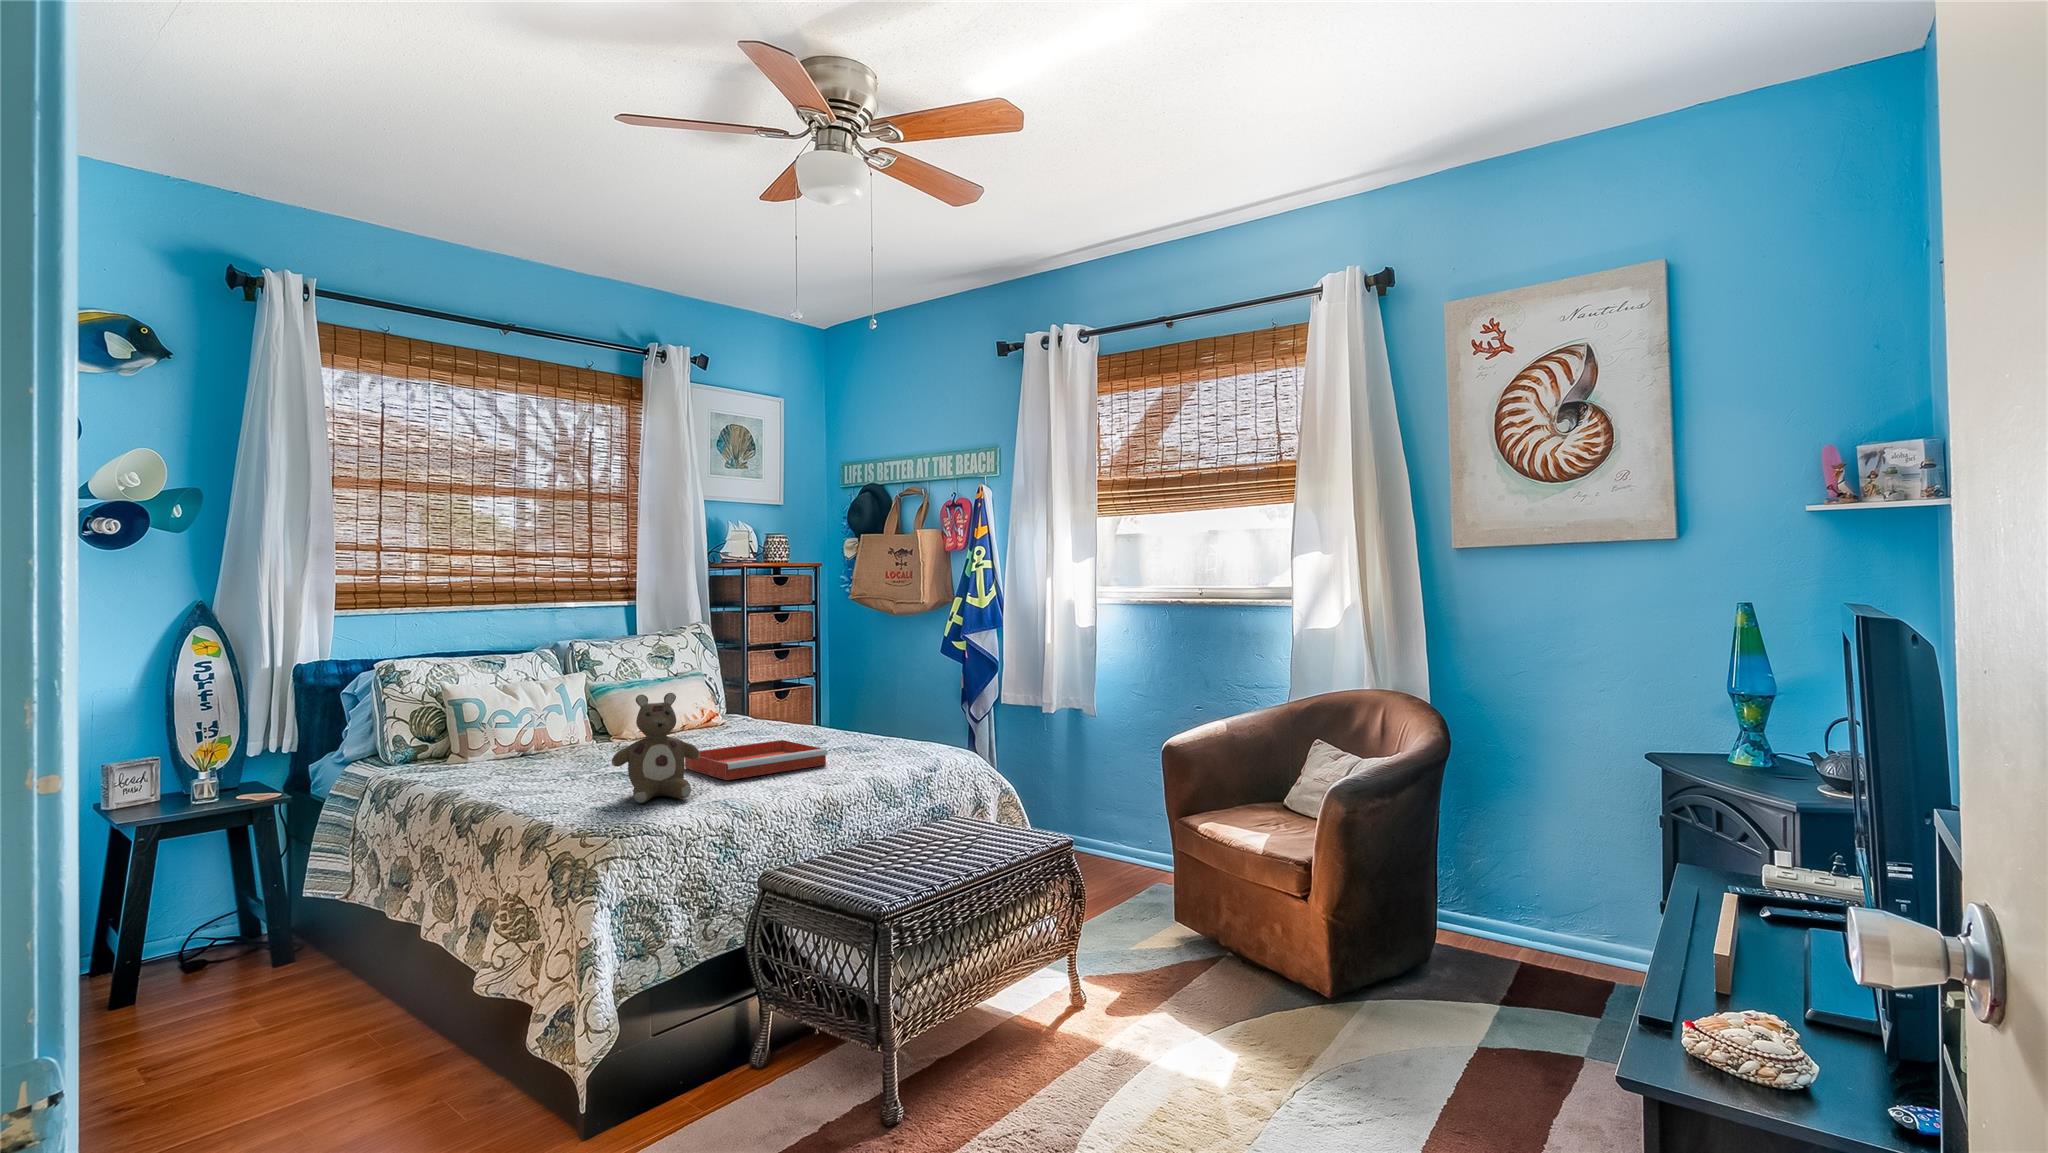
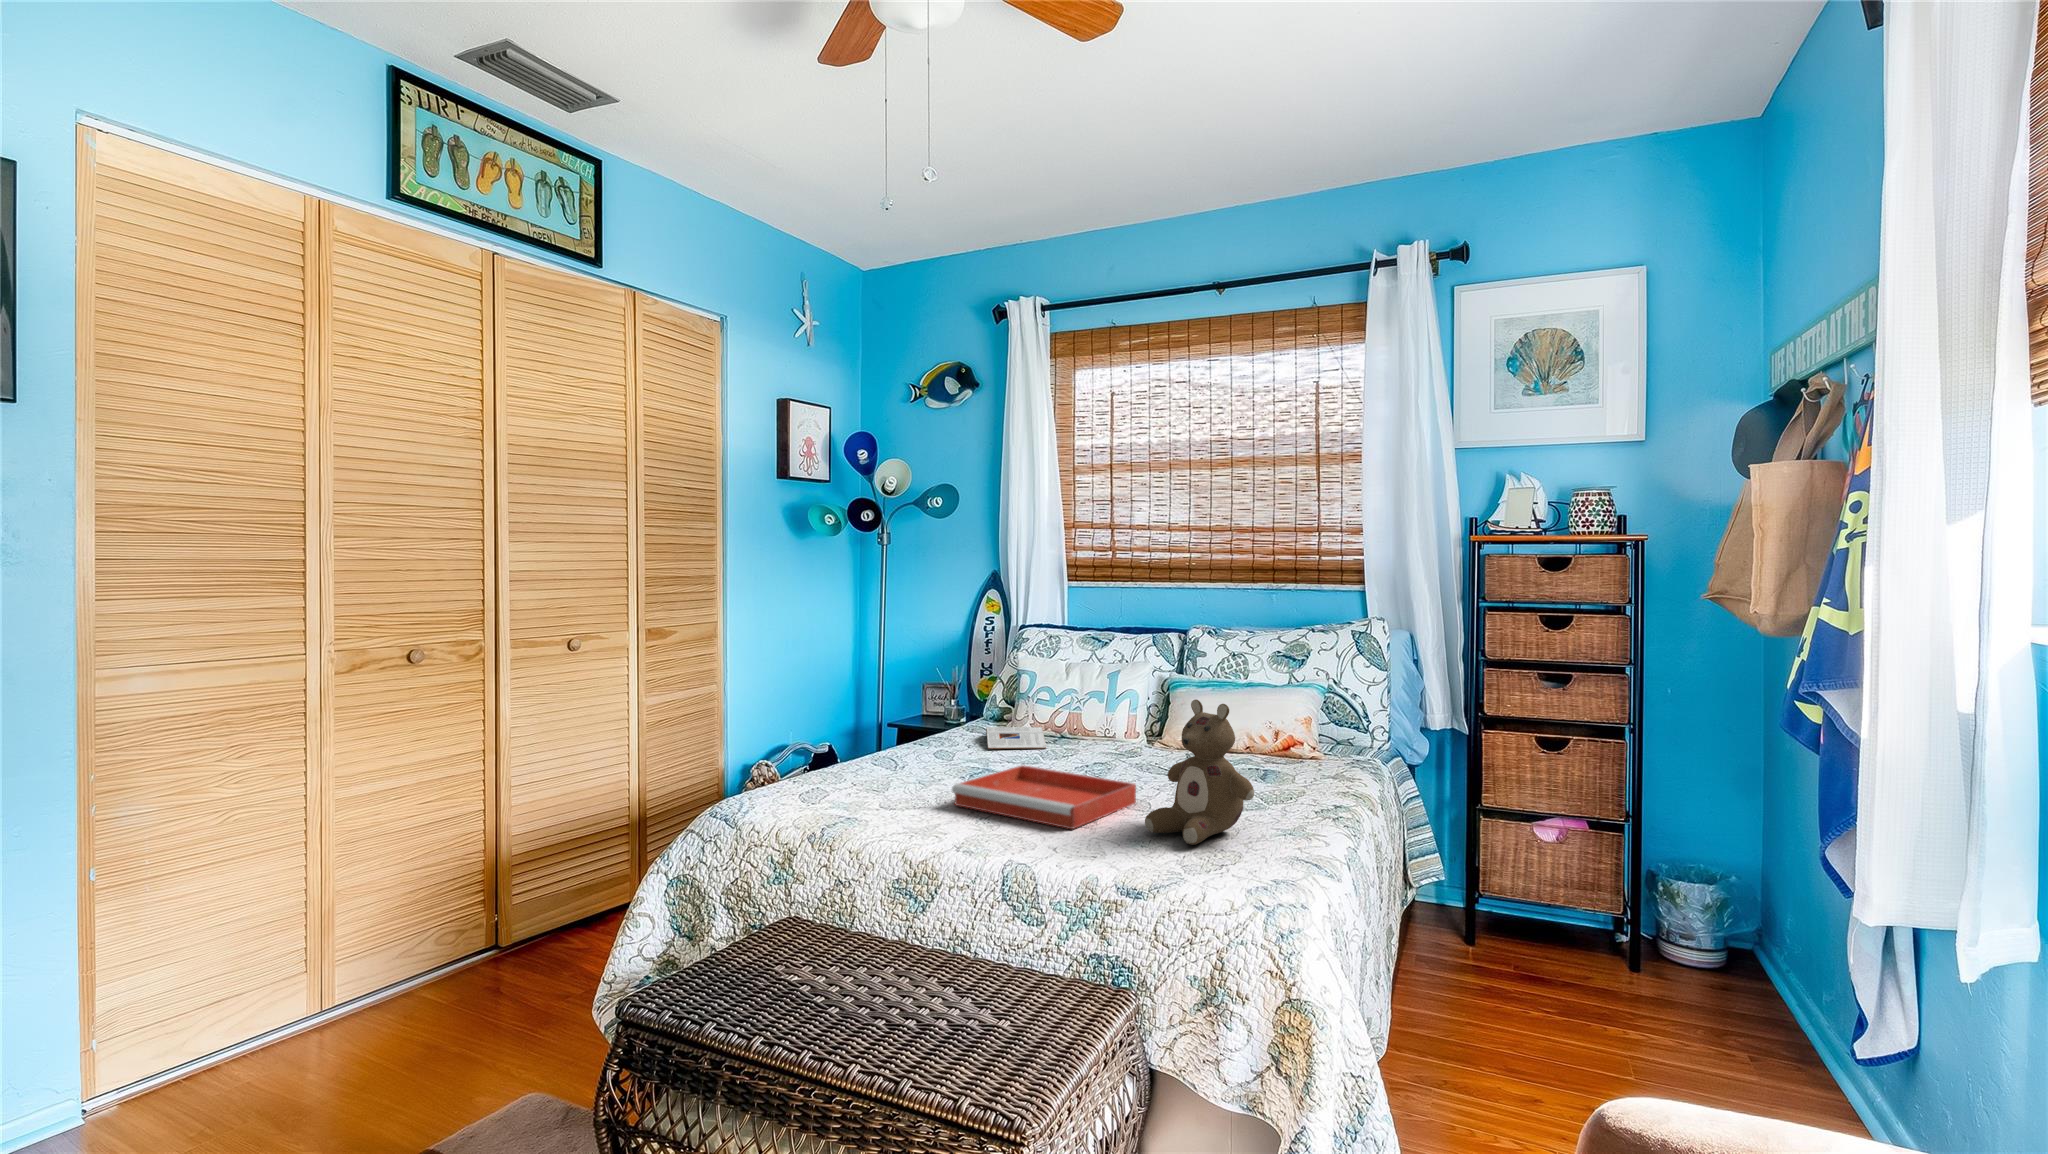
stuffed bear: present [612,693,700,803] -> present [1145,699,1254,845]
magazine: none [464,748,571,771] -> present [986,727,1046,749]

